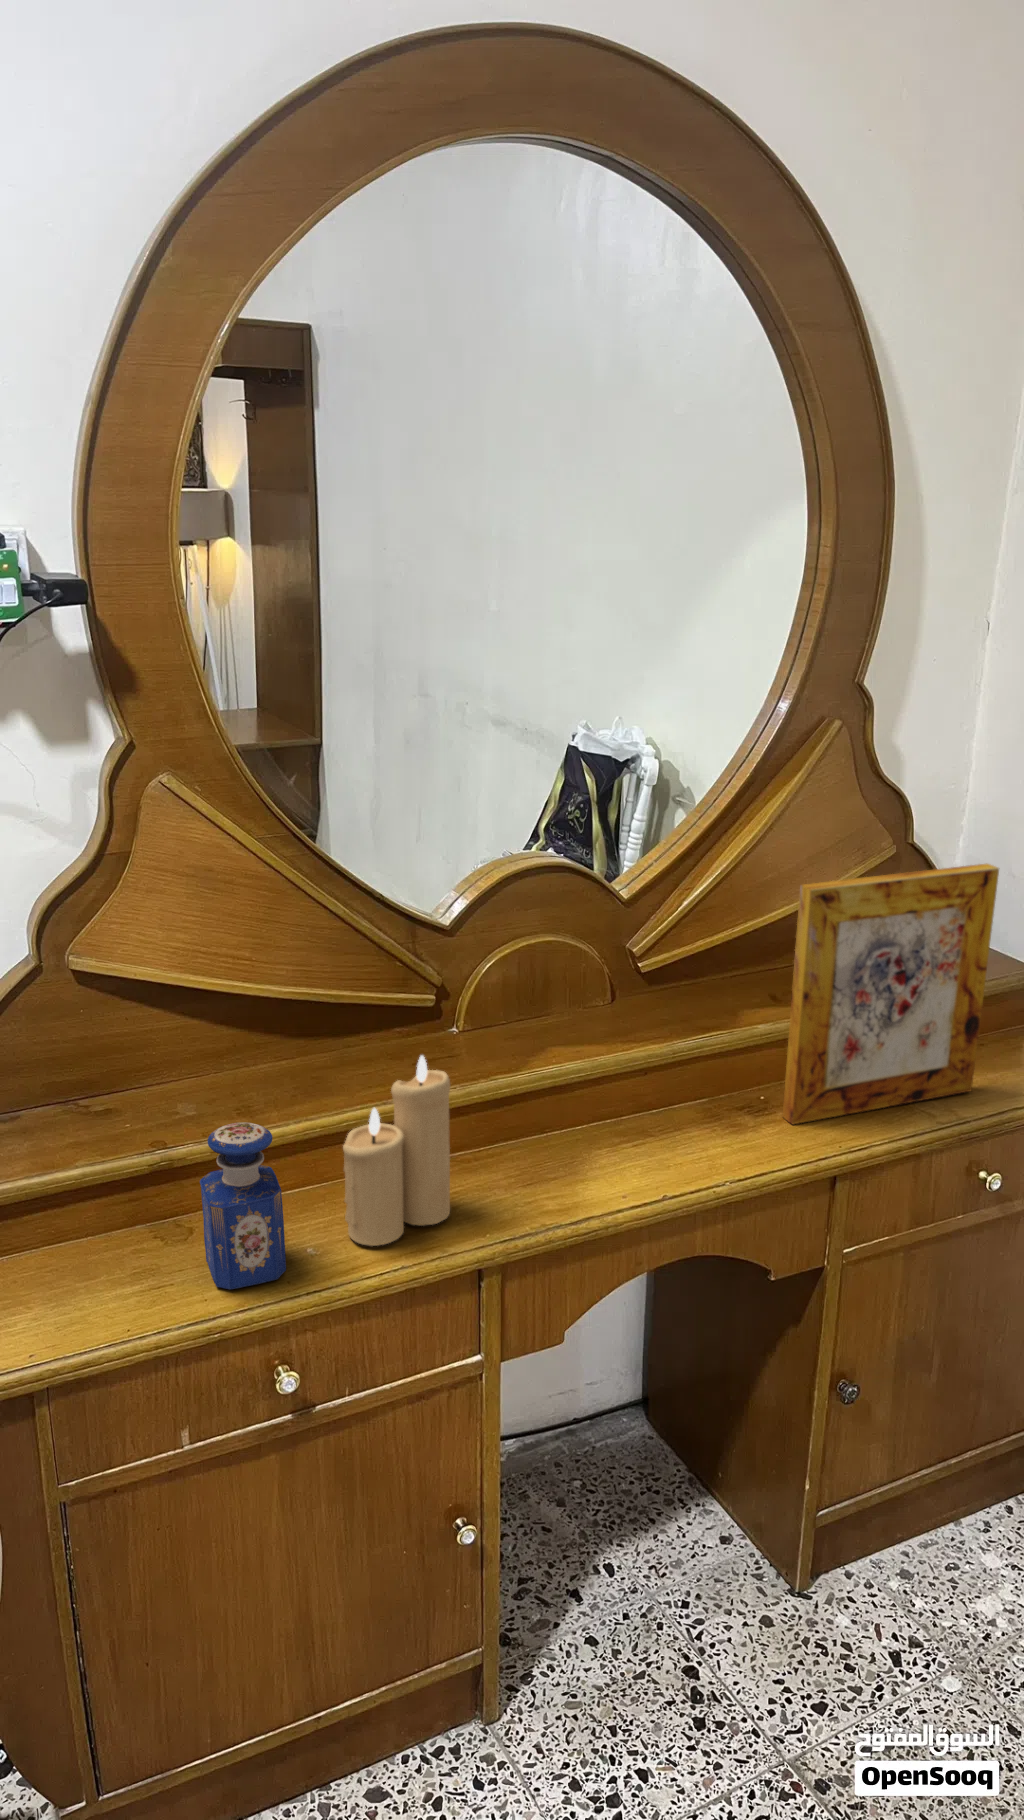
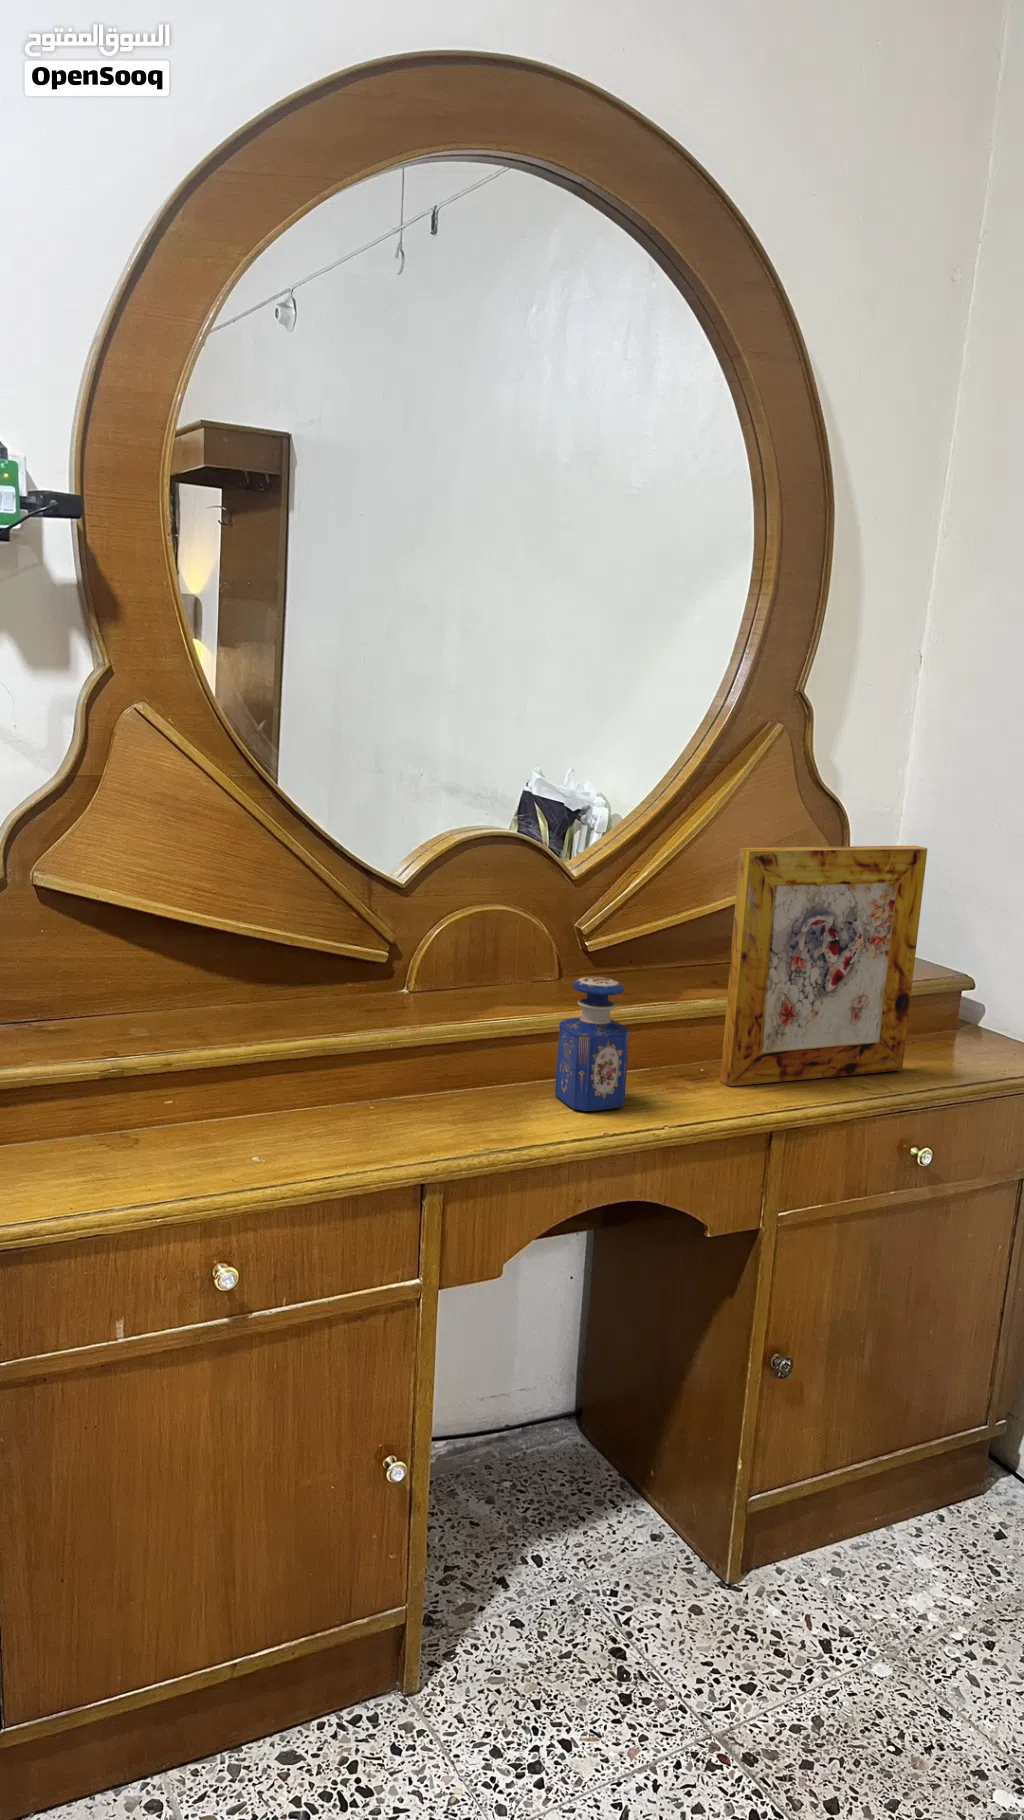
candle: present [343,1056,450,1246] -> none [291,970,400,1152]
perfume bottle: present [200,1123,286,1289] -> present [555,976,629,1111]

